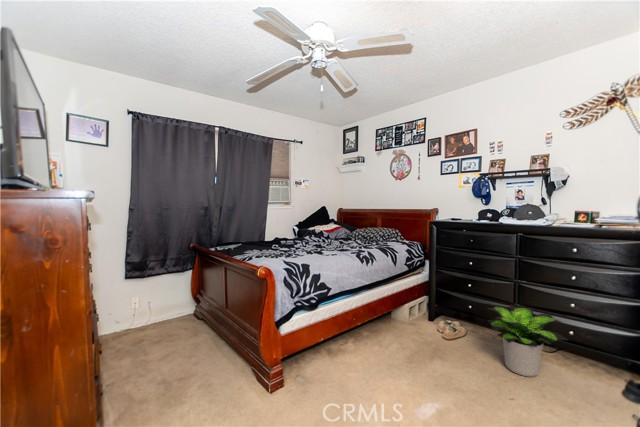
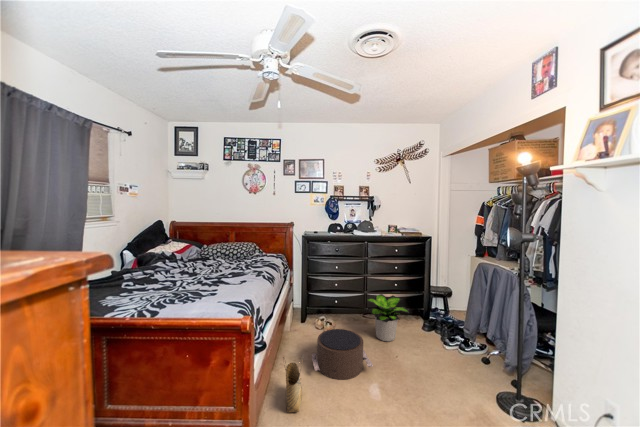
woven basket: none [327,316,355,369] -> present [283,356,304,412]
pouf: none [379,322,455,379] -> present [312,329,373,380]

